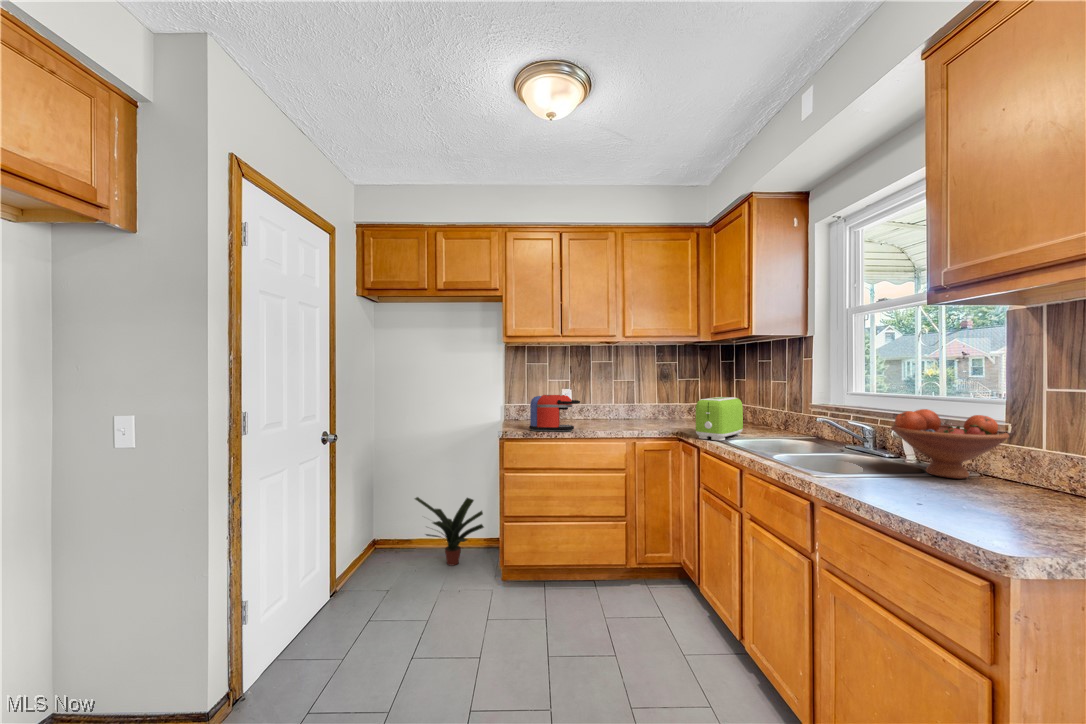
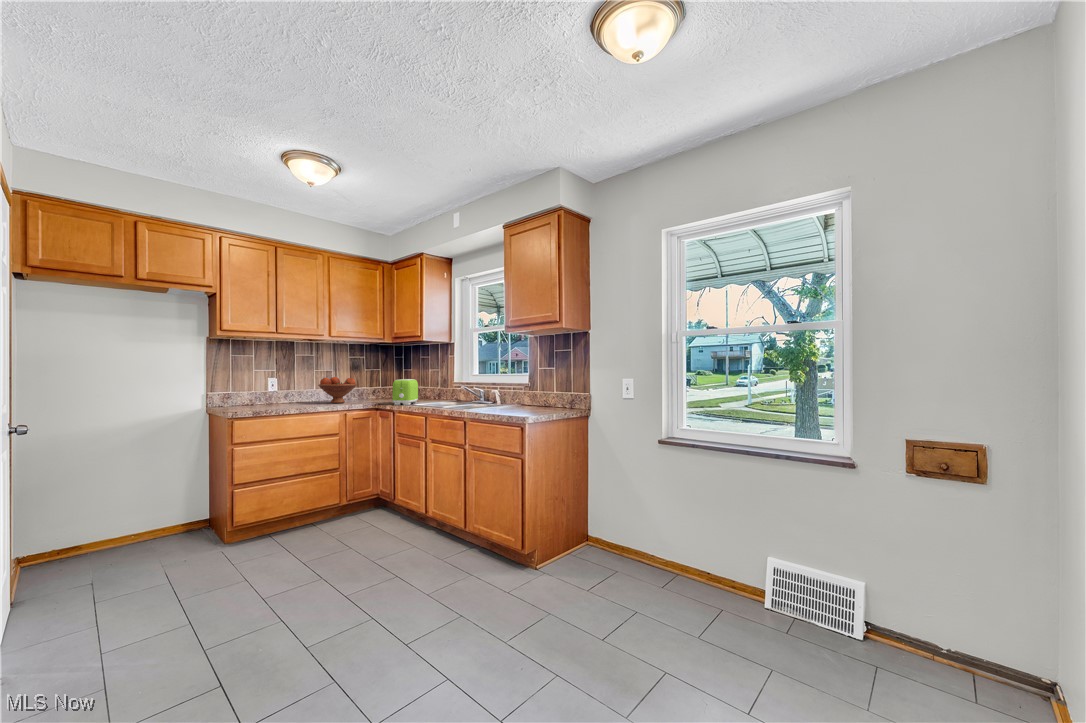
coffee maker: present [529,395,580,431] -> none [259,380,305,409]
fruit bowl: present [891,409,1009,479] -> present [318,377,357,403]
potted plant: present [415,497,484,565] -> none [109,484,195,549]

